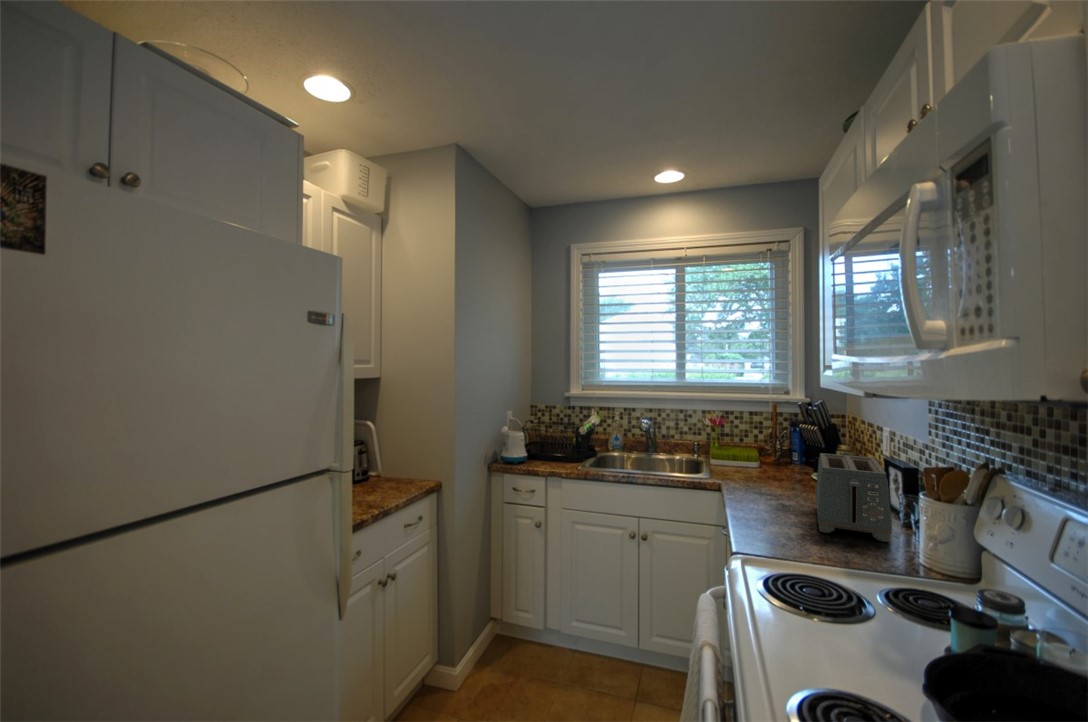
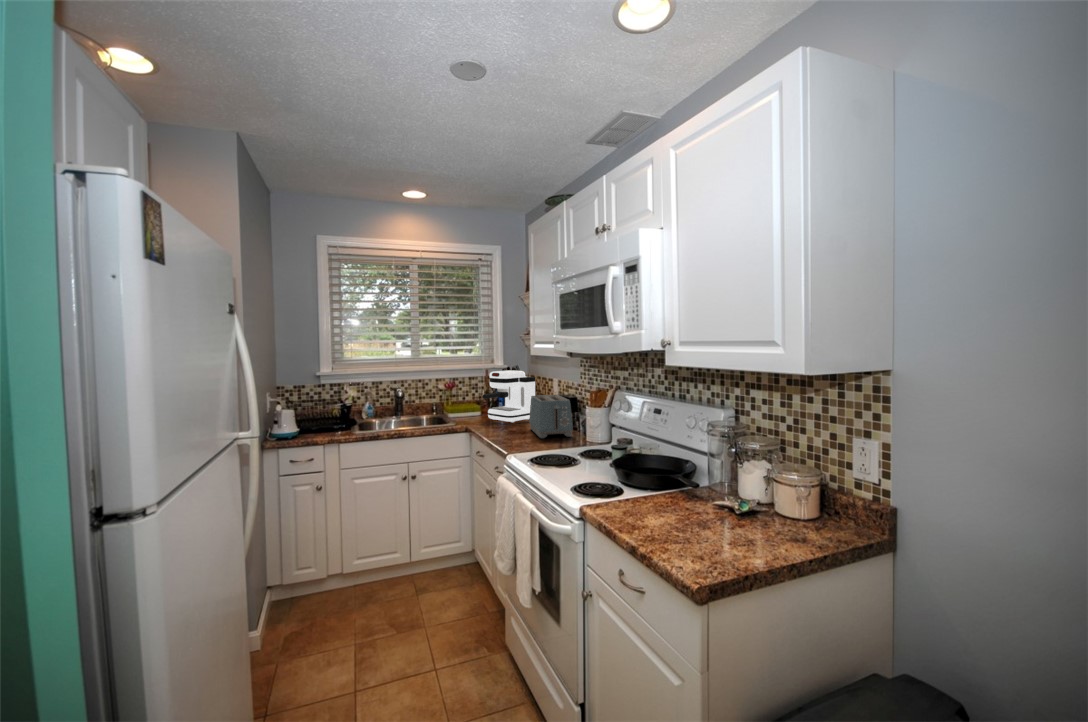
coffee maker: none [750,407,843,489] -> present [483,370,535,423]

